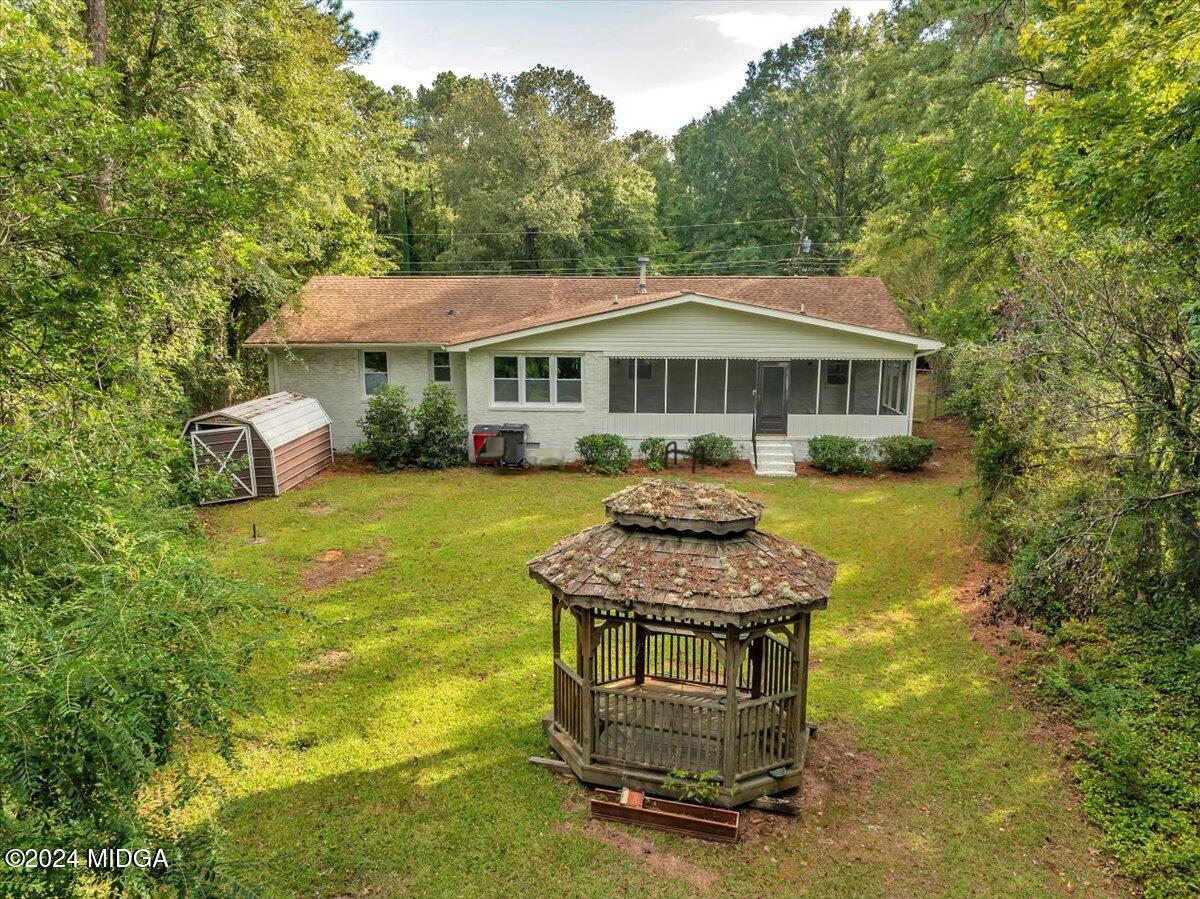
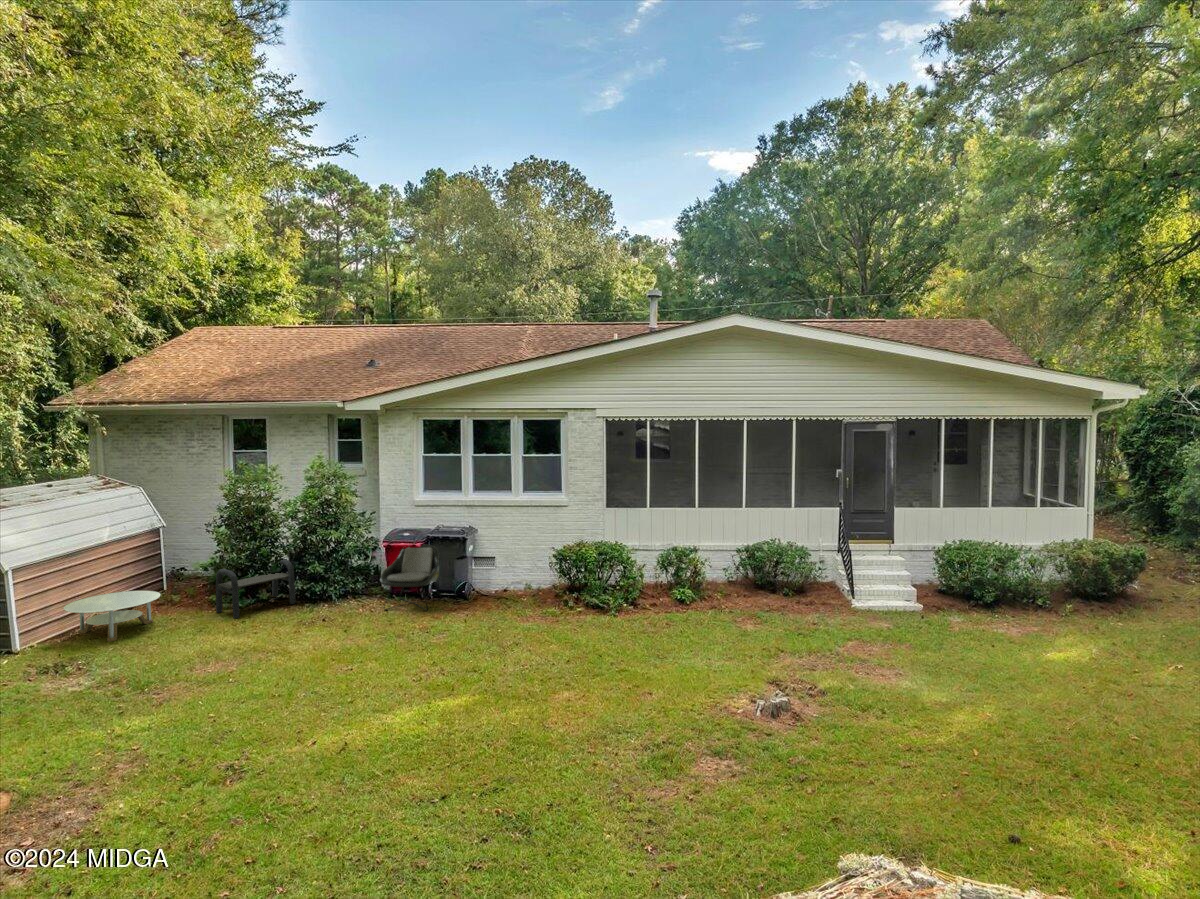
bench: present [664,441,705,473] -> present [216,559,295,618]
round table: present [531,448,569,471] -> present [64,591,161,642]

